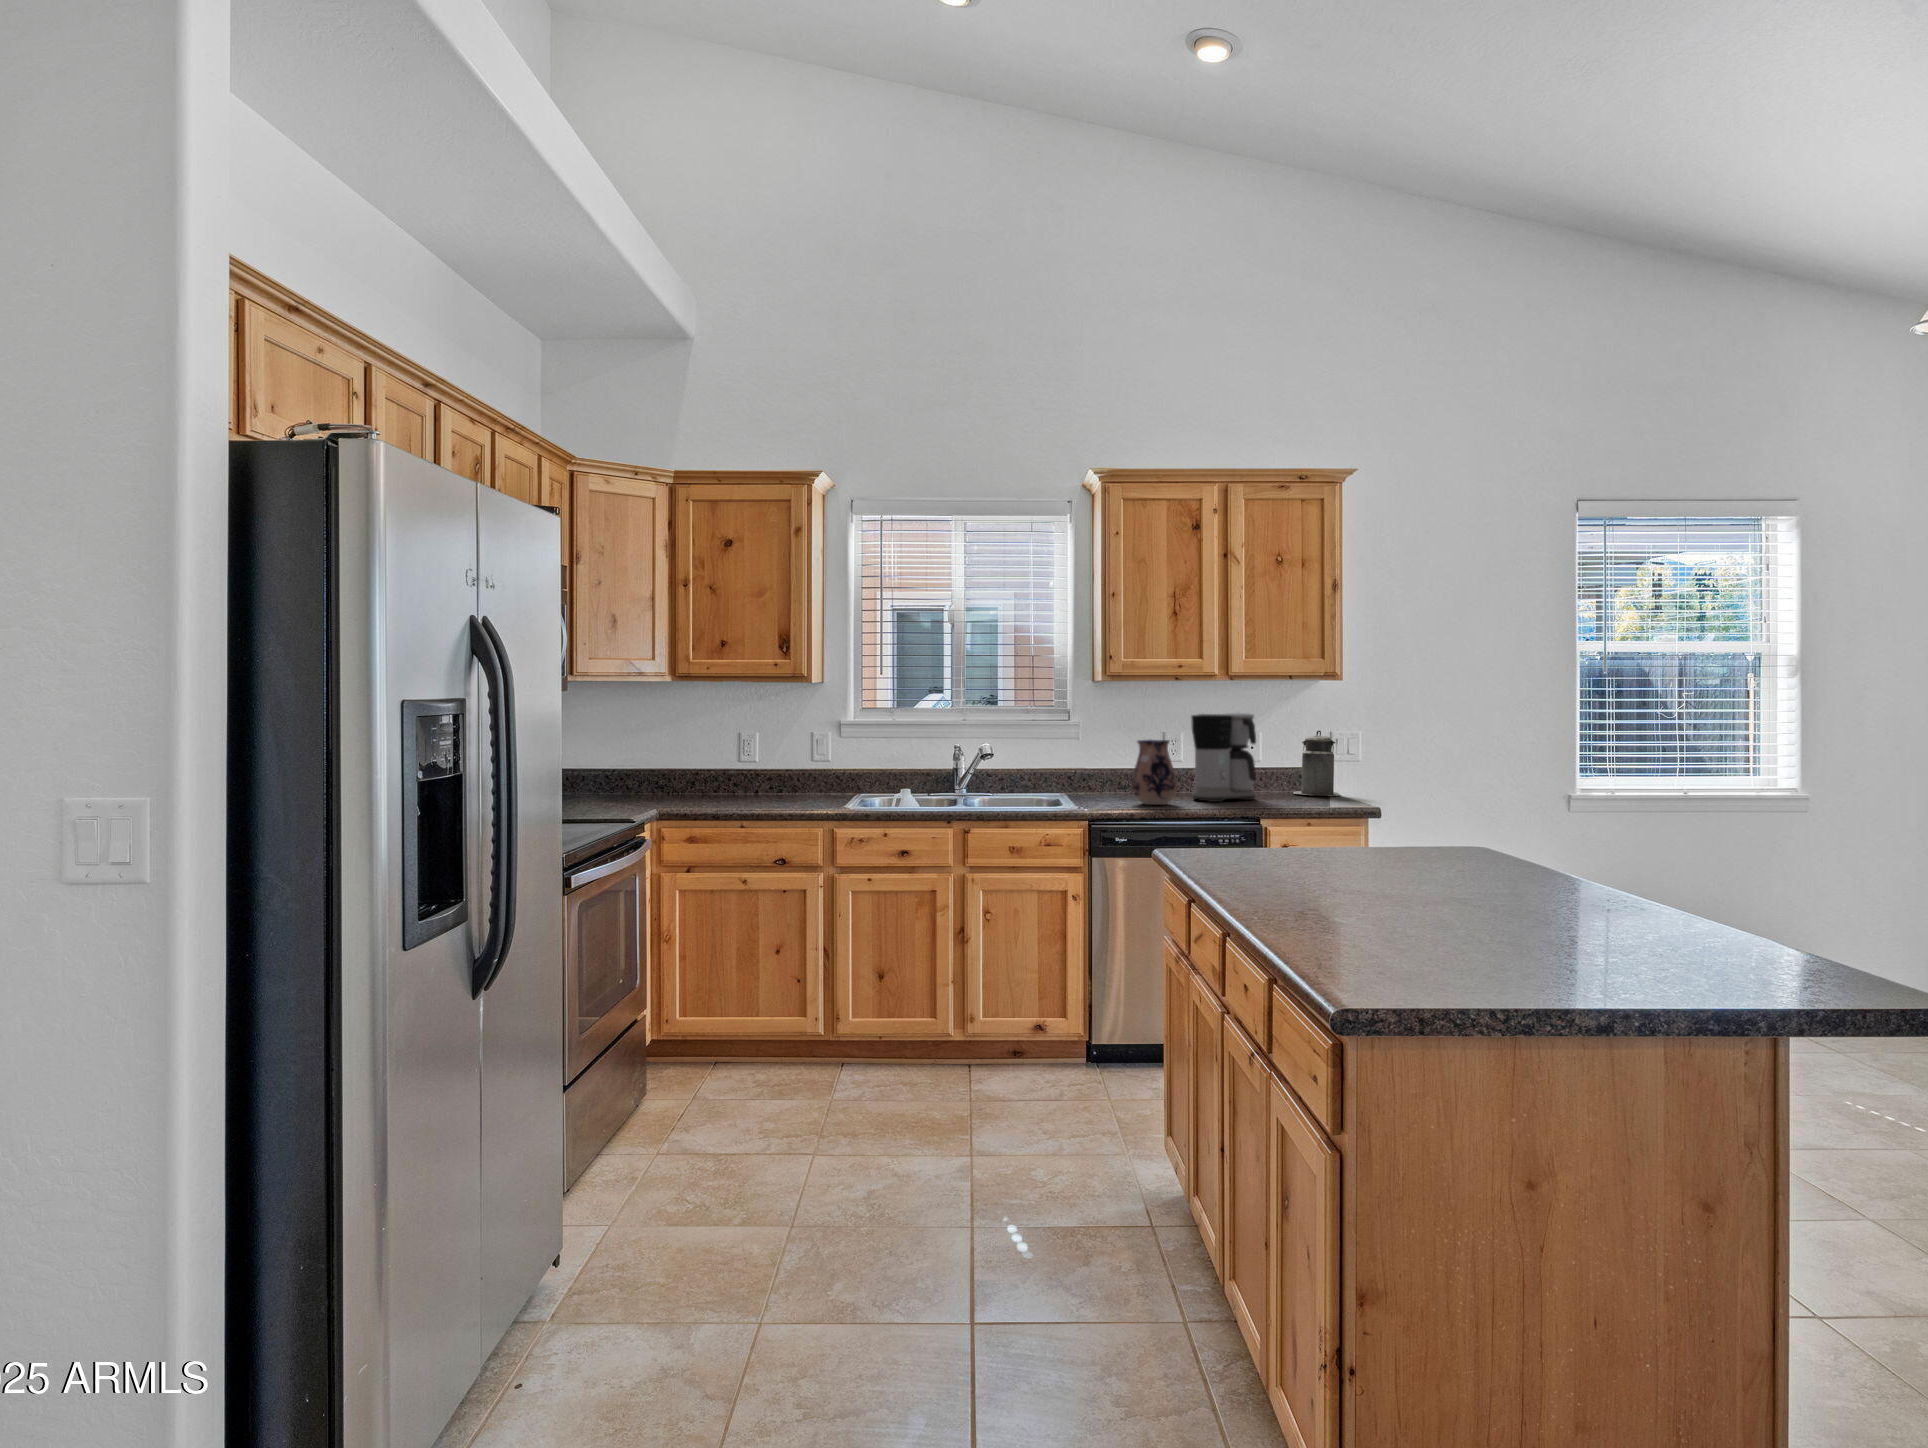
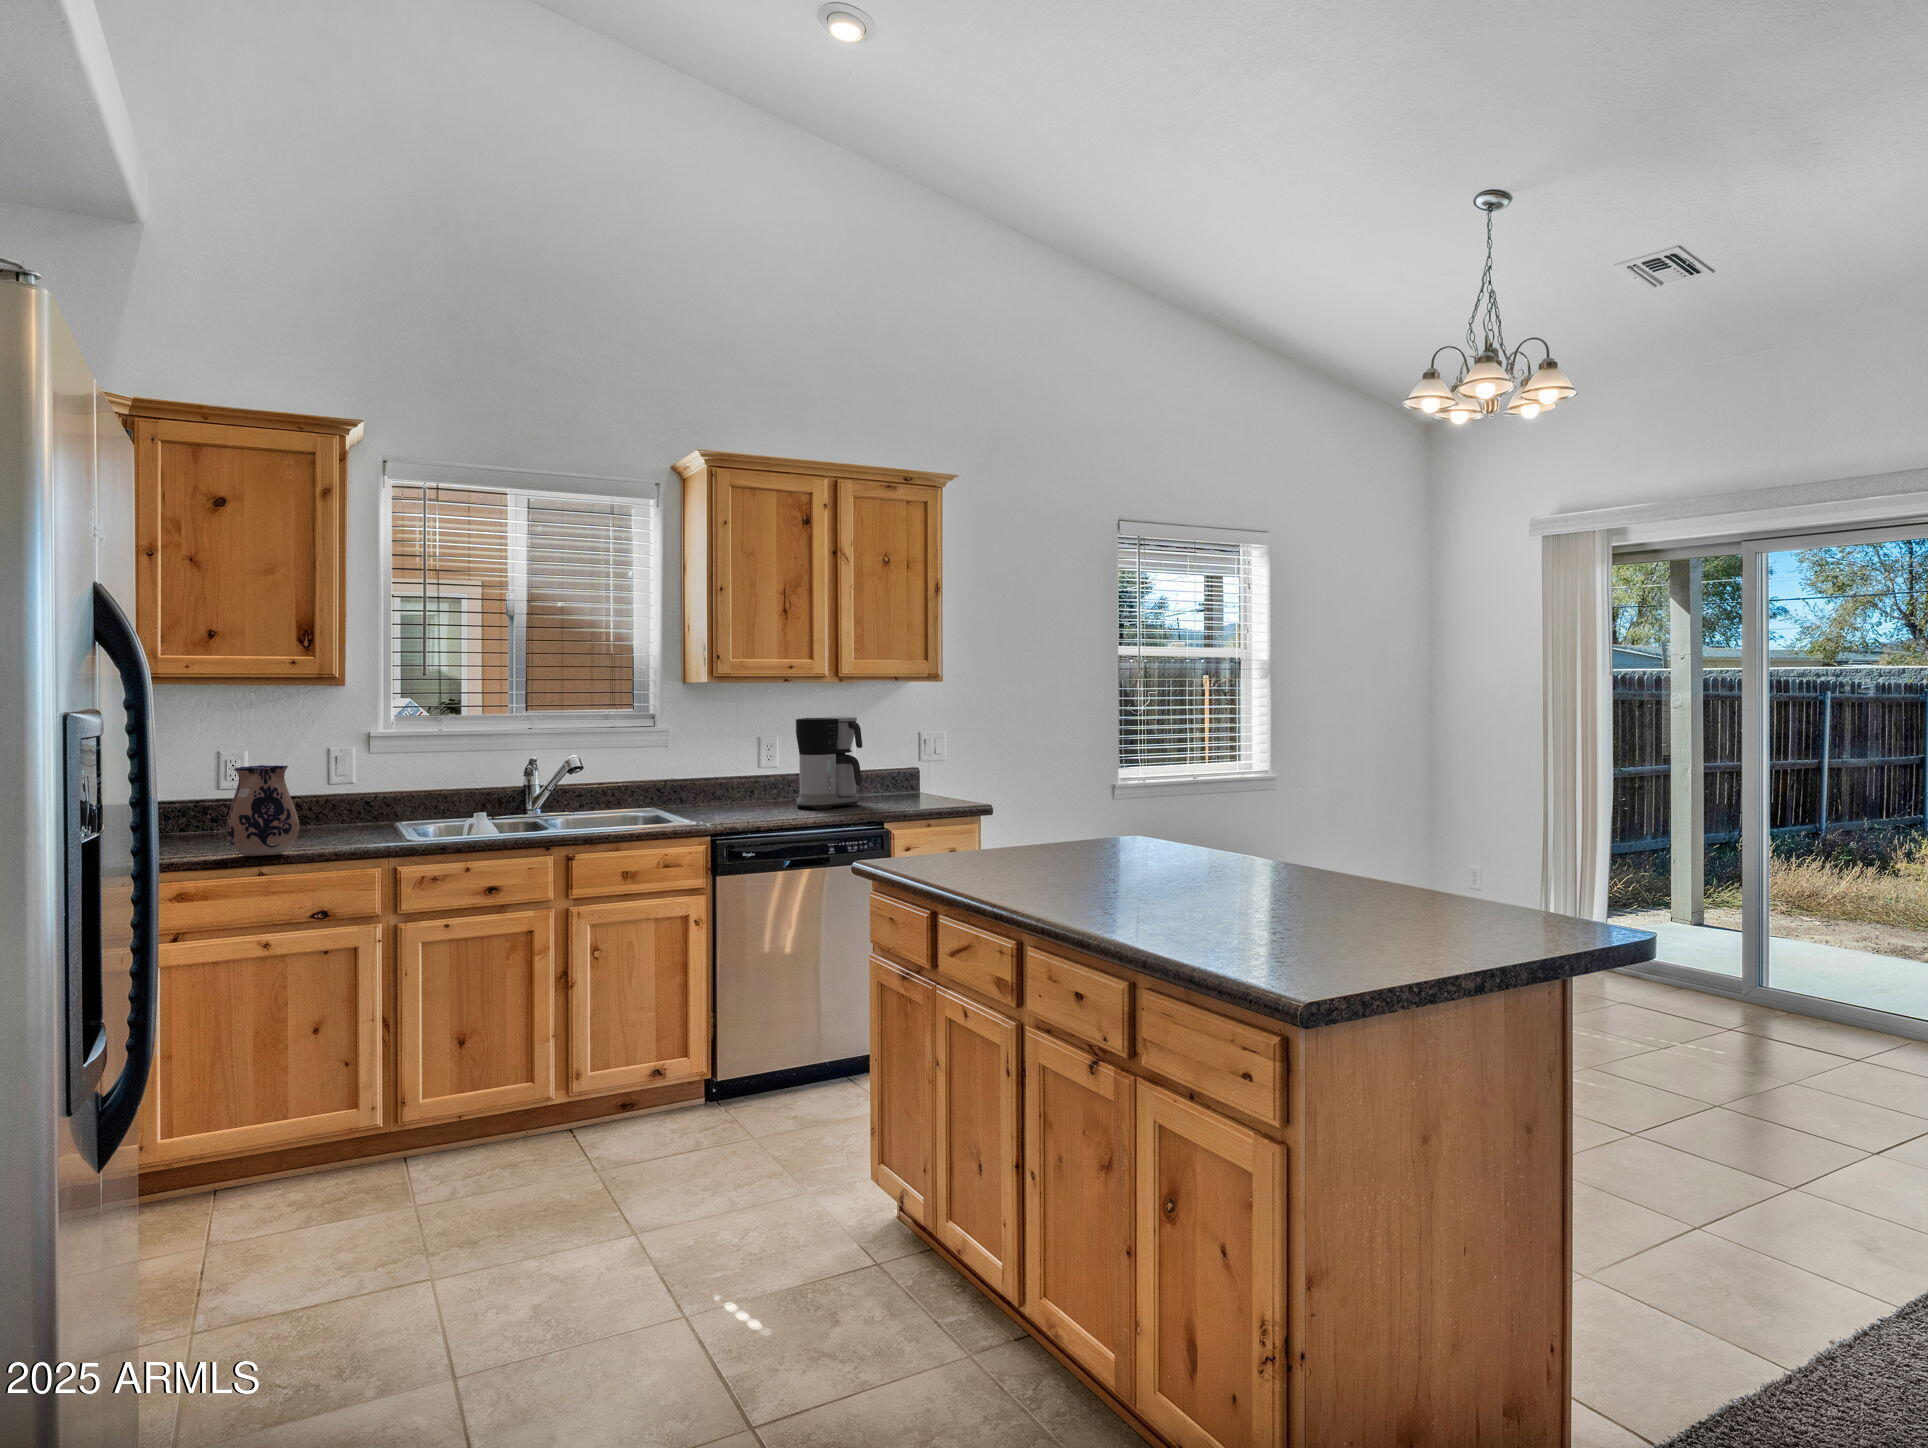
canister: present [1293,731,1340,796] -> none [885,732,931,798]
ceramic pitcher: present [1132,740,1178,805] -> present [226,765,299,856]

